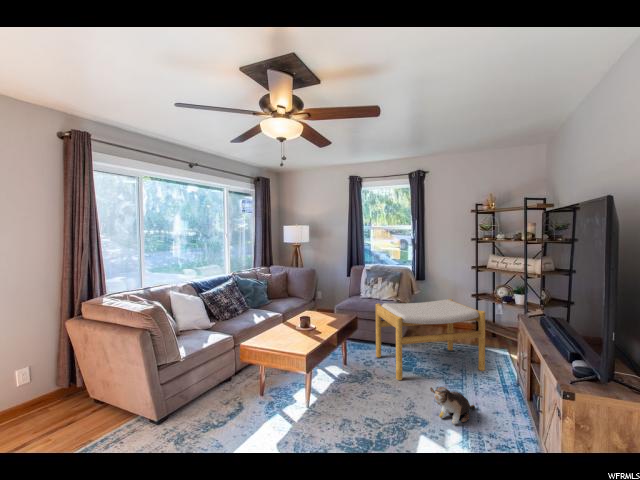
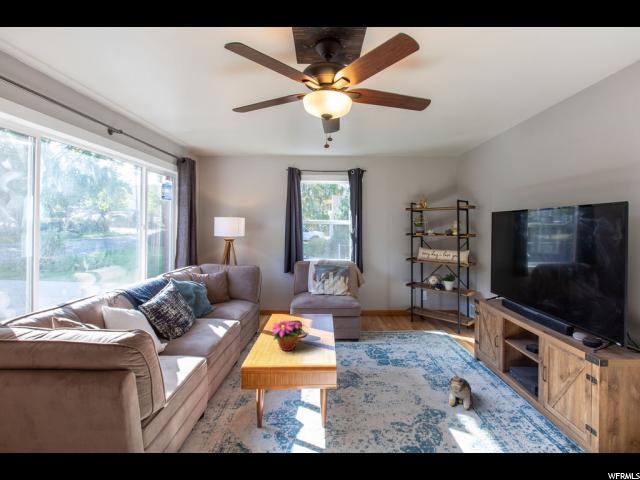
footstool: present [376,299,485,380] -> none [347,289,445,374]
flower arrangement: none [270,312,306,339] -> present [270,320,306,351]

